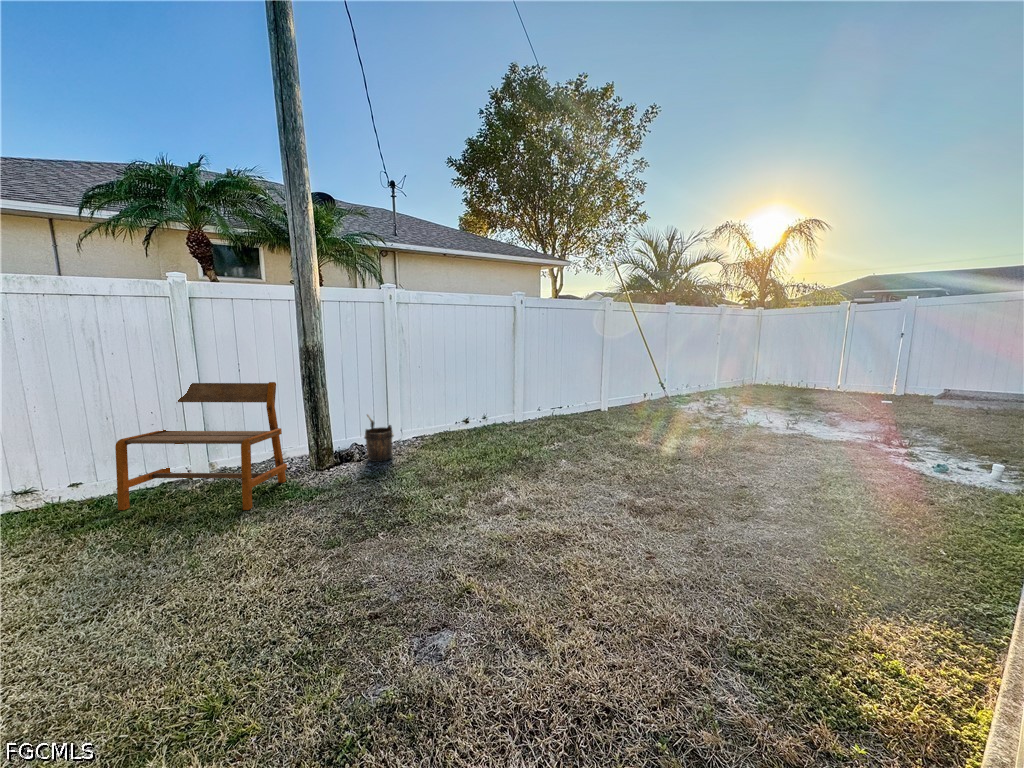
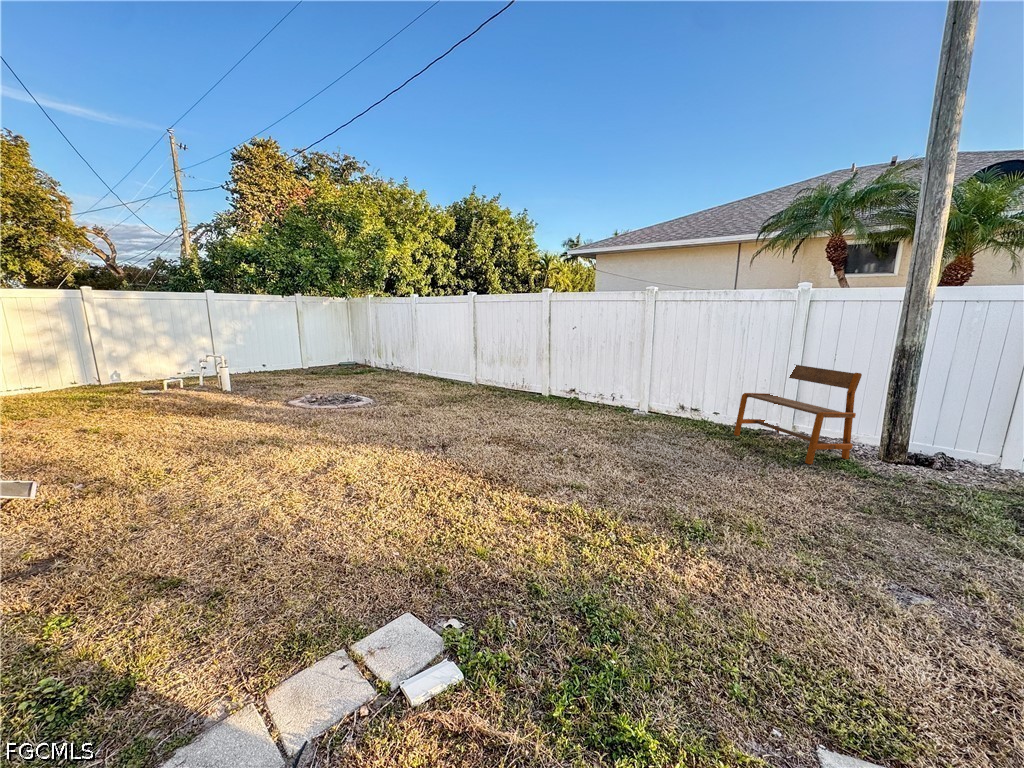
bucket: present [364,415,394,462] -> none [953,427,1005,484]

